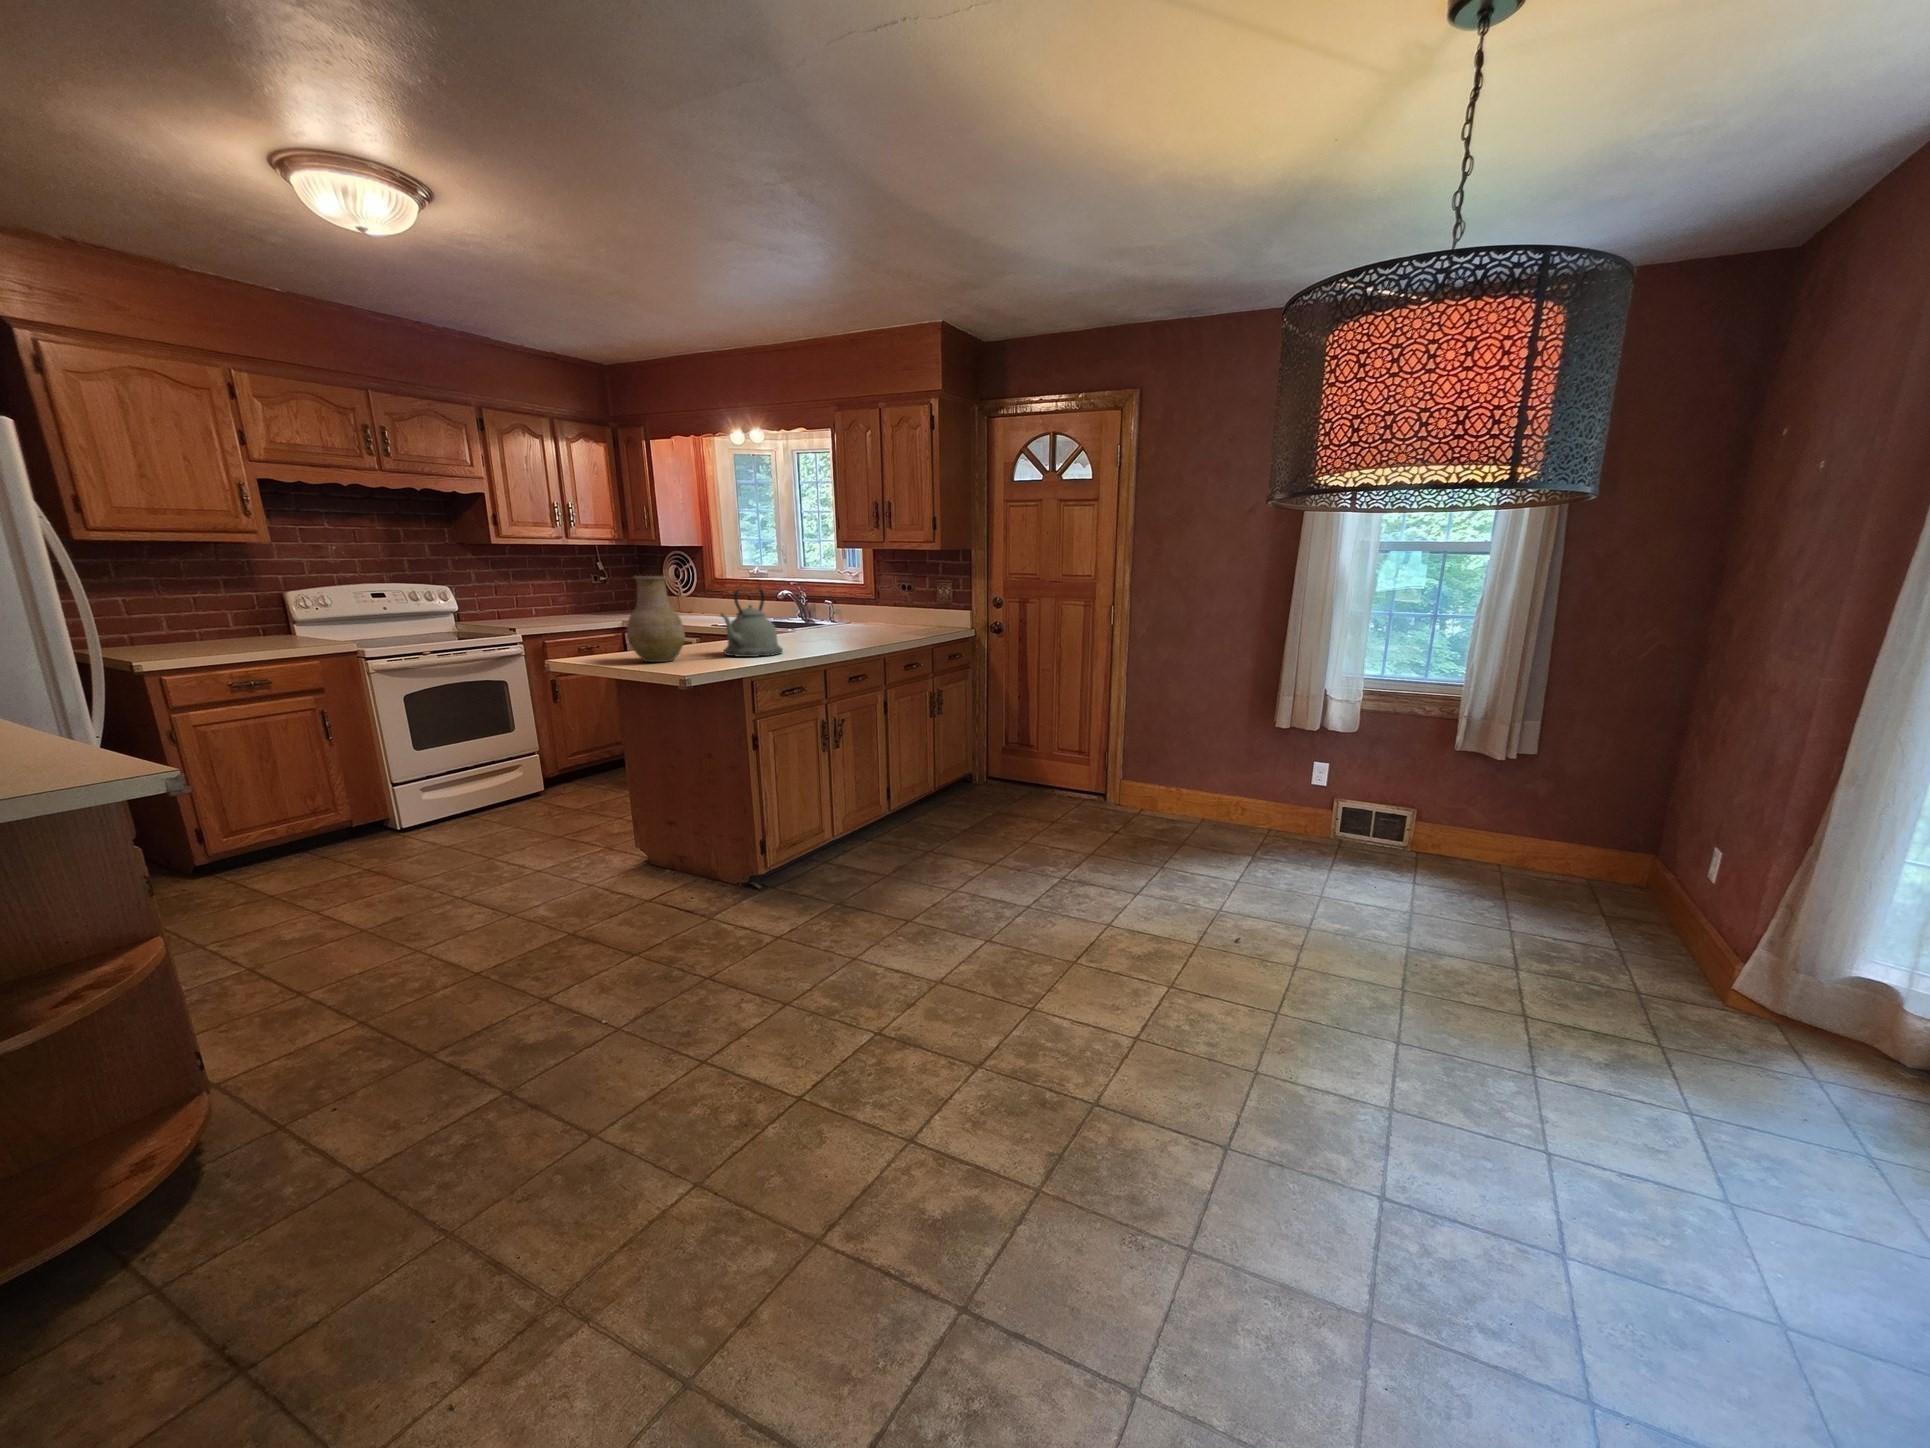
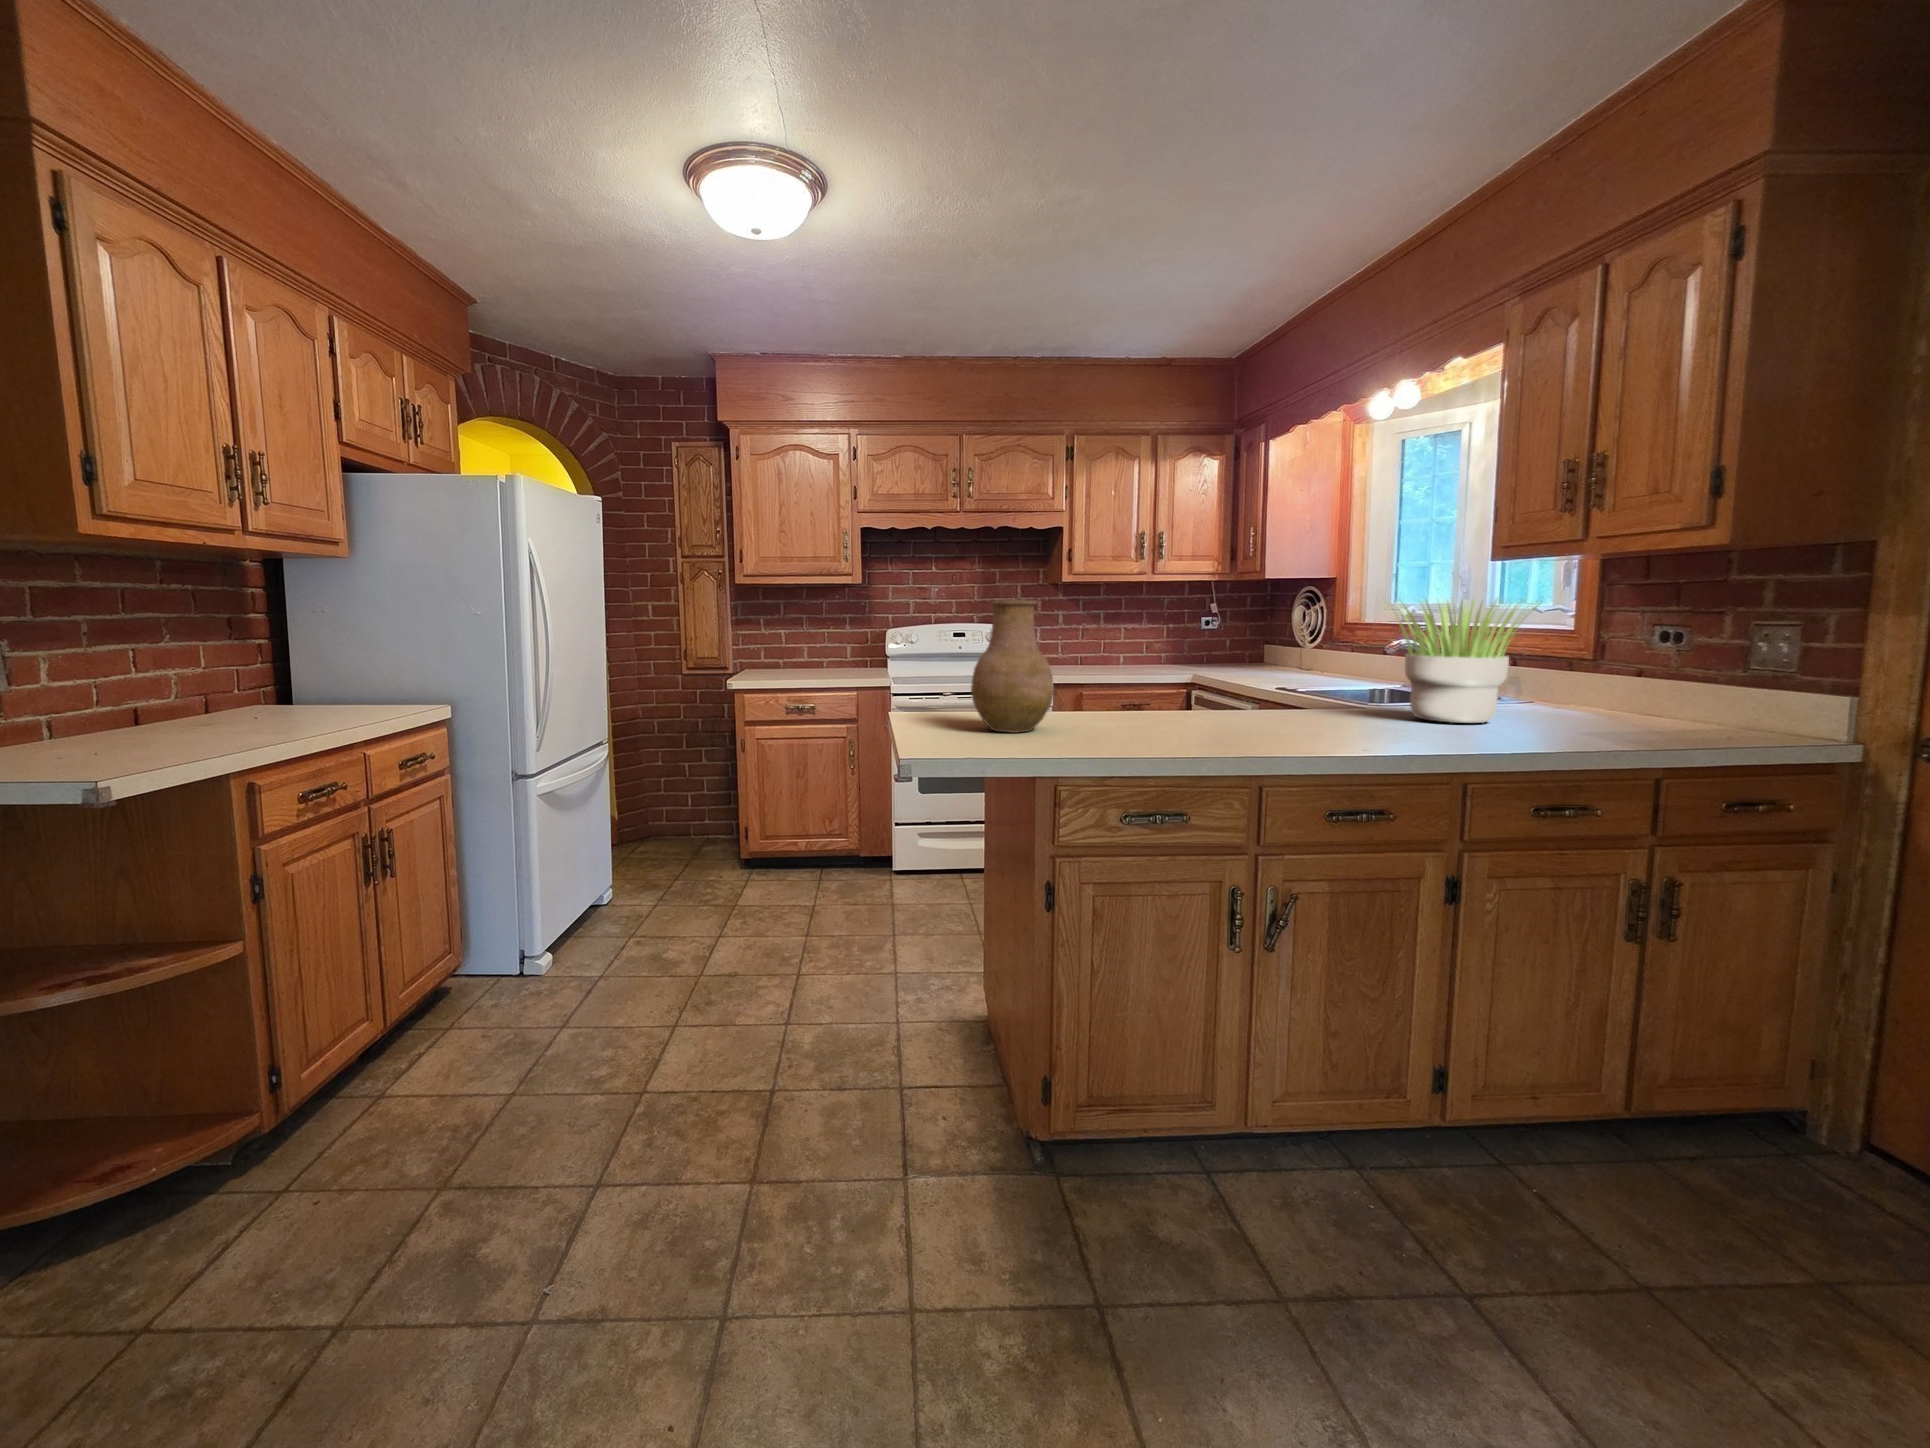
potted plant: none [805,570,880,635] -> present [1390,600,1541,723]
kettle: present [721,589,783,657] -> none [1090,621,1219,744]

